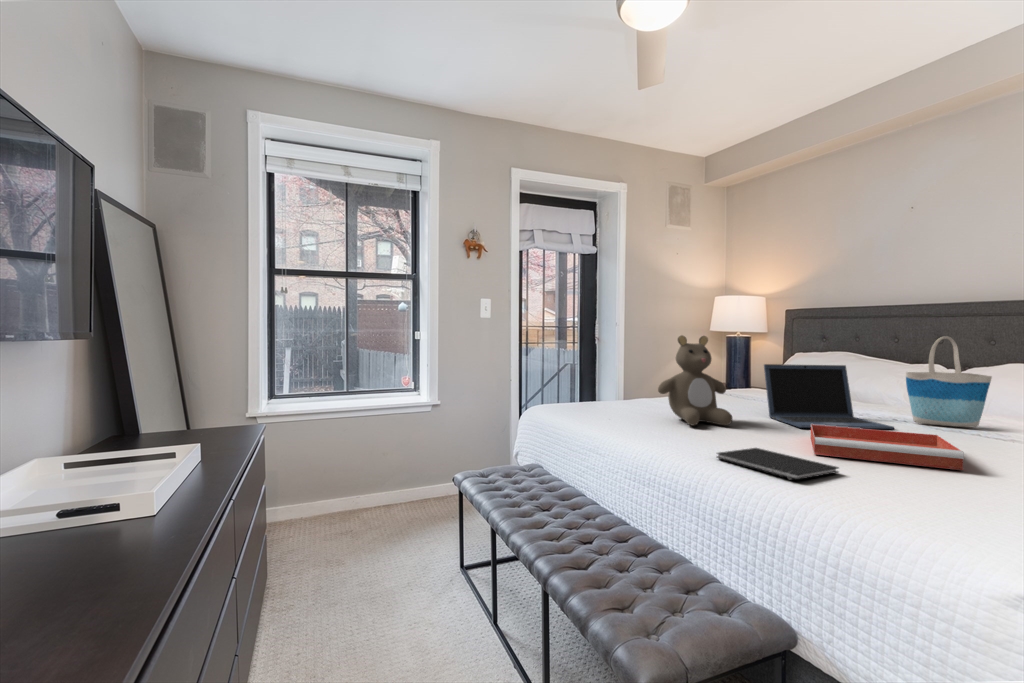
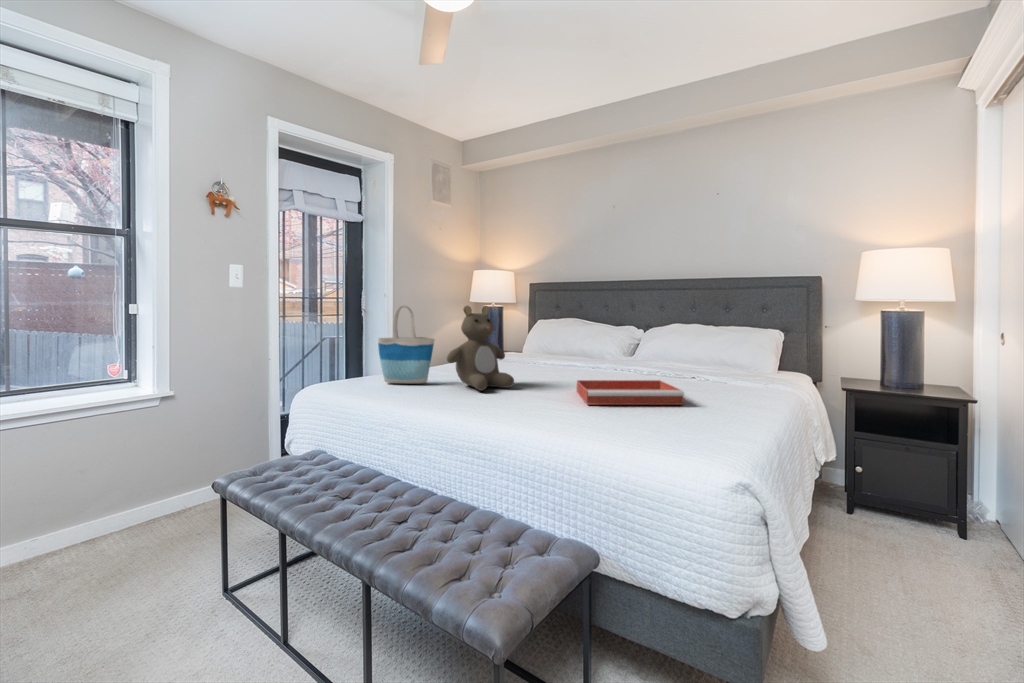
tote bag: present [906,336,992,428] -> present [378,305,434,384]
laptop: present [764,364,894,429] -> none [532,330,627,384]
notebook: present [717,448,839,480] -> none [516,404,612,428]

